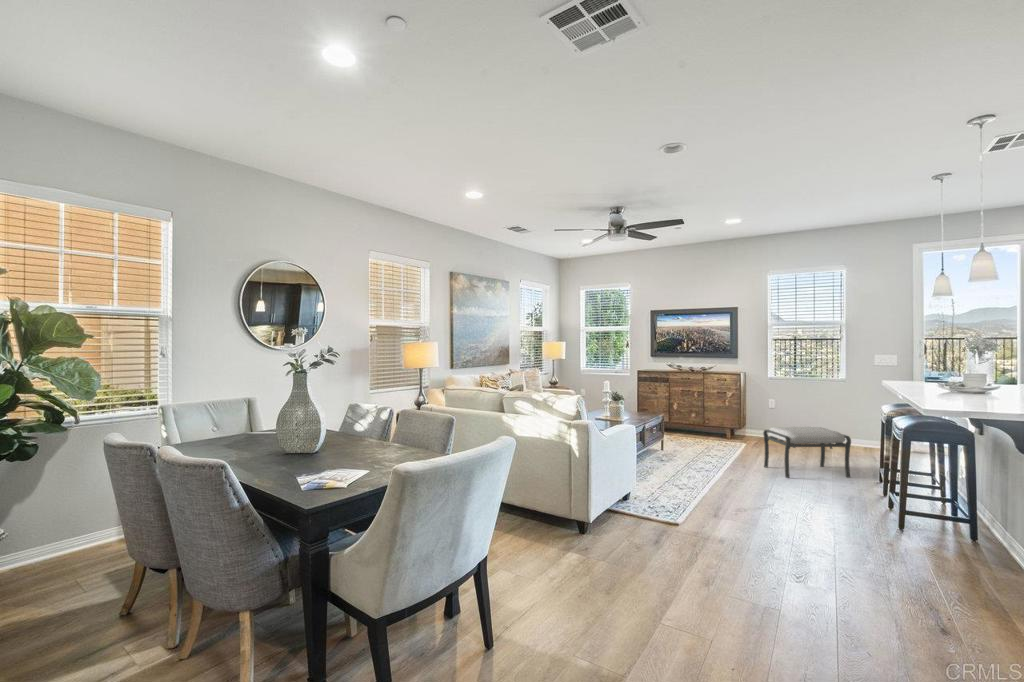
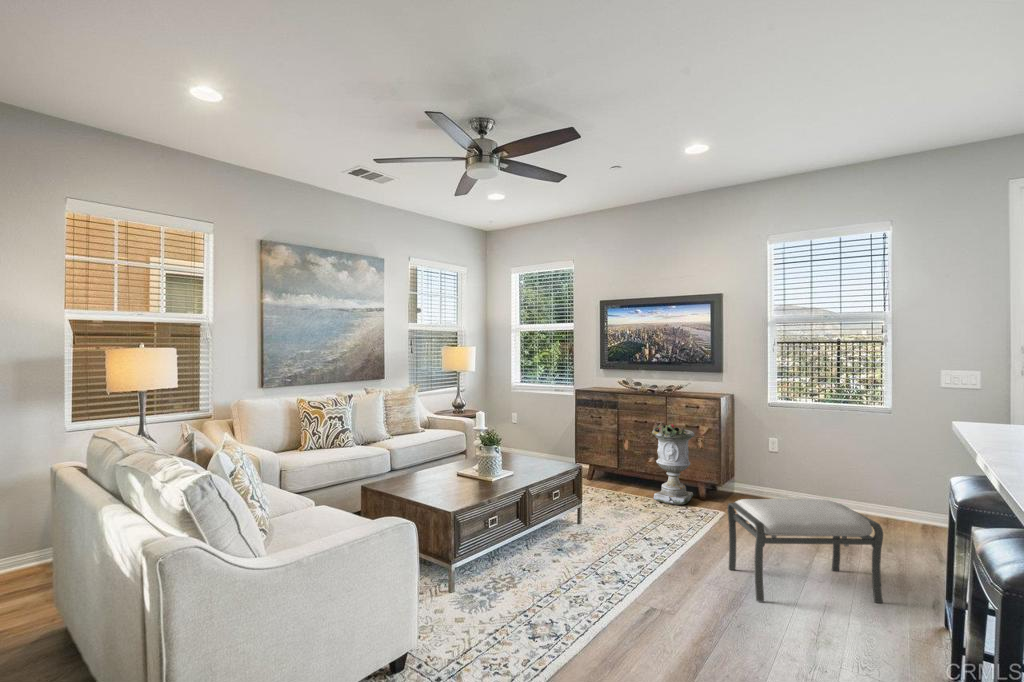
planter: none [698,390,725,441] -> present [652,422,694,505]

